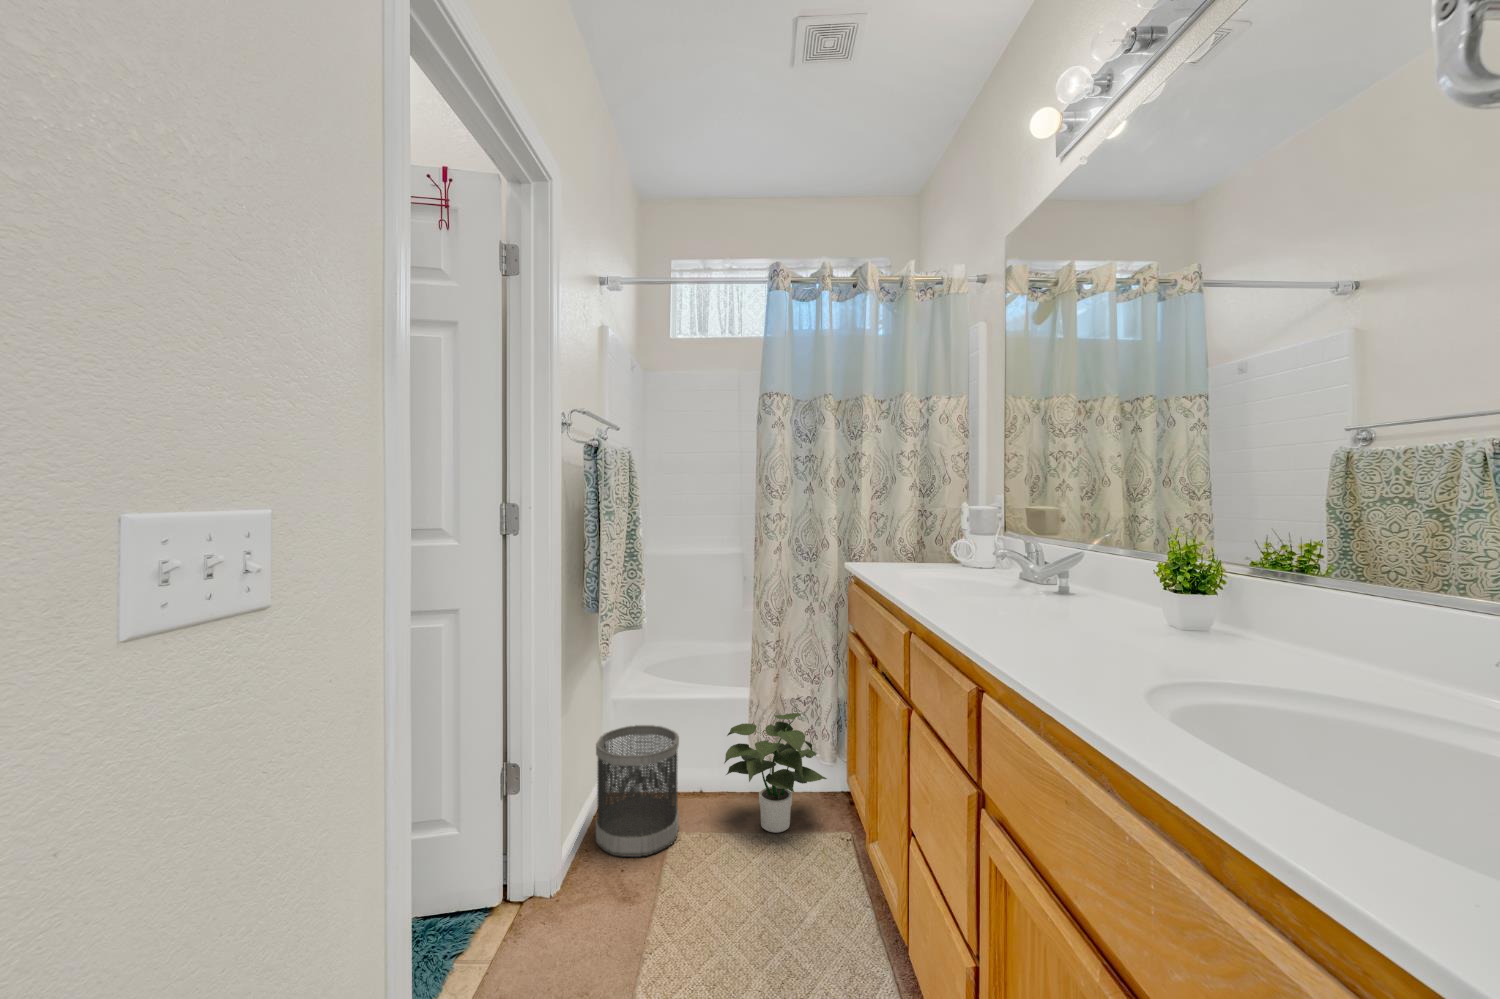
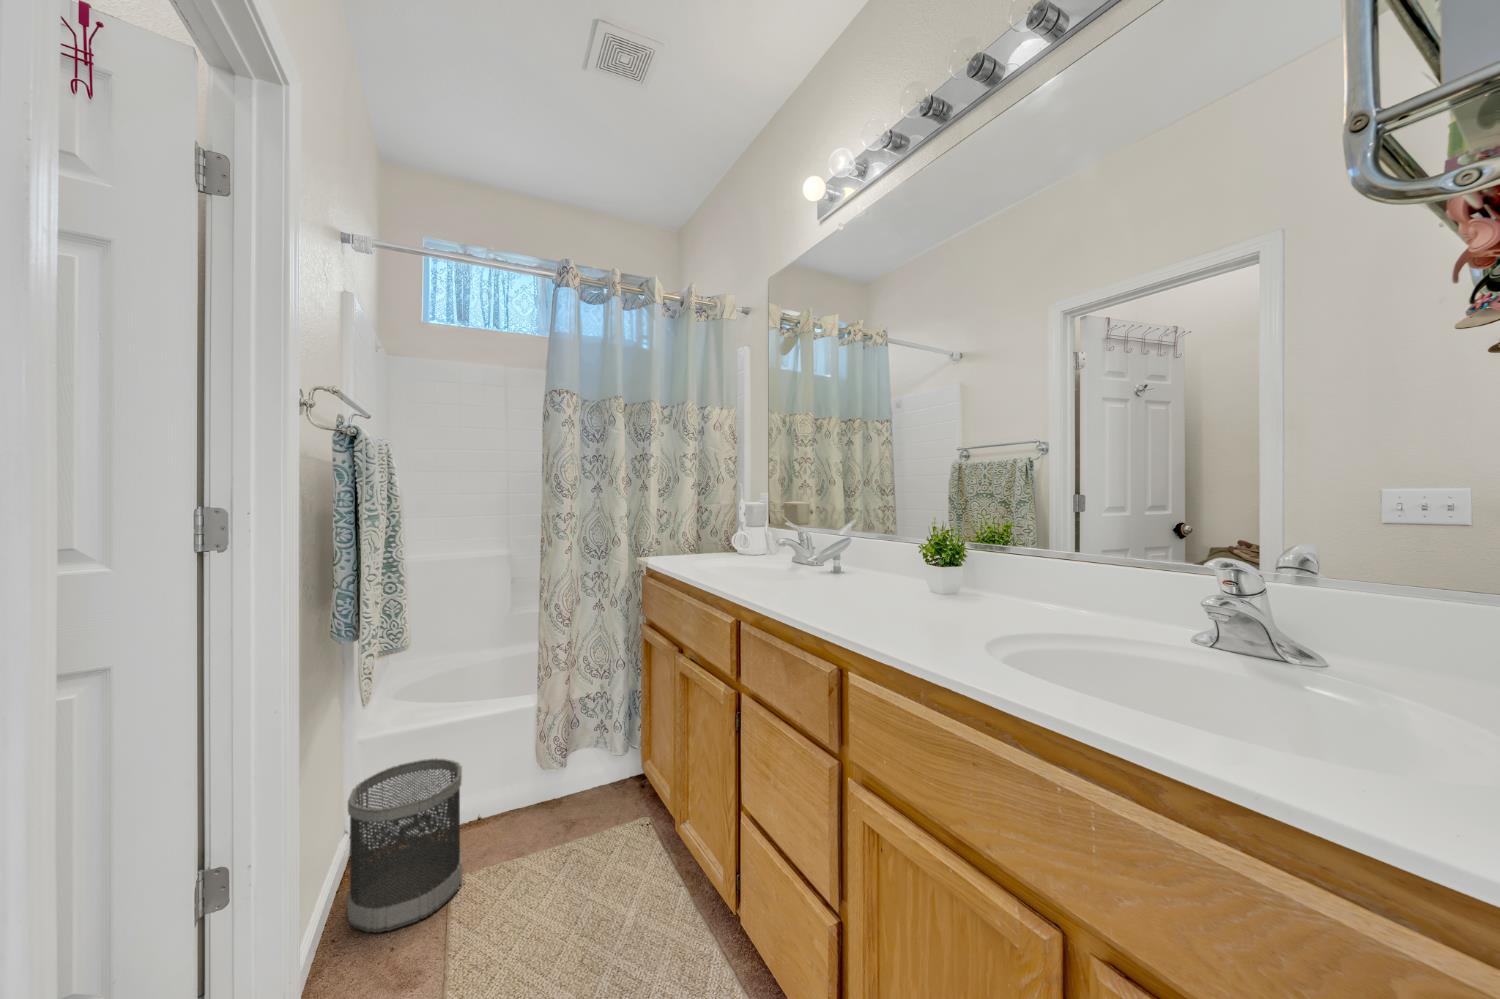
potted plant: present [724,713,827,833] -> none [515,712,626,841]

